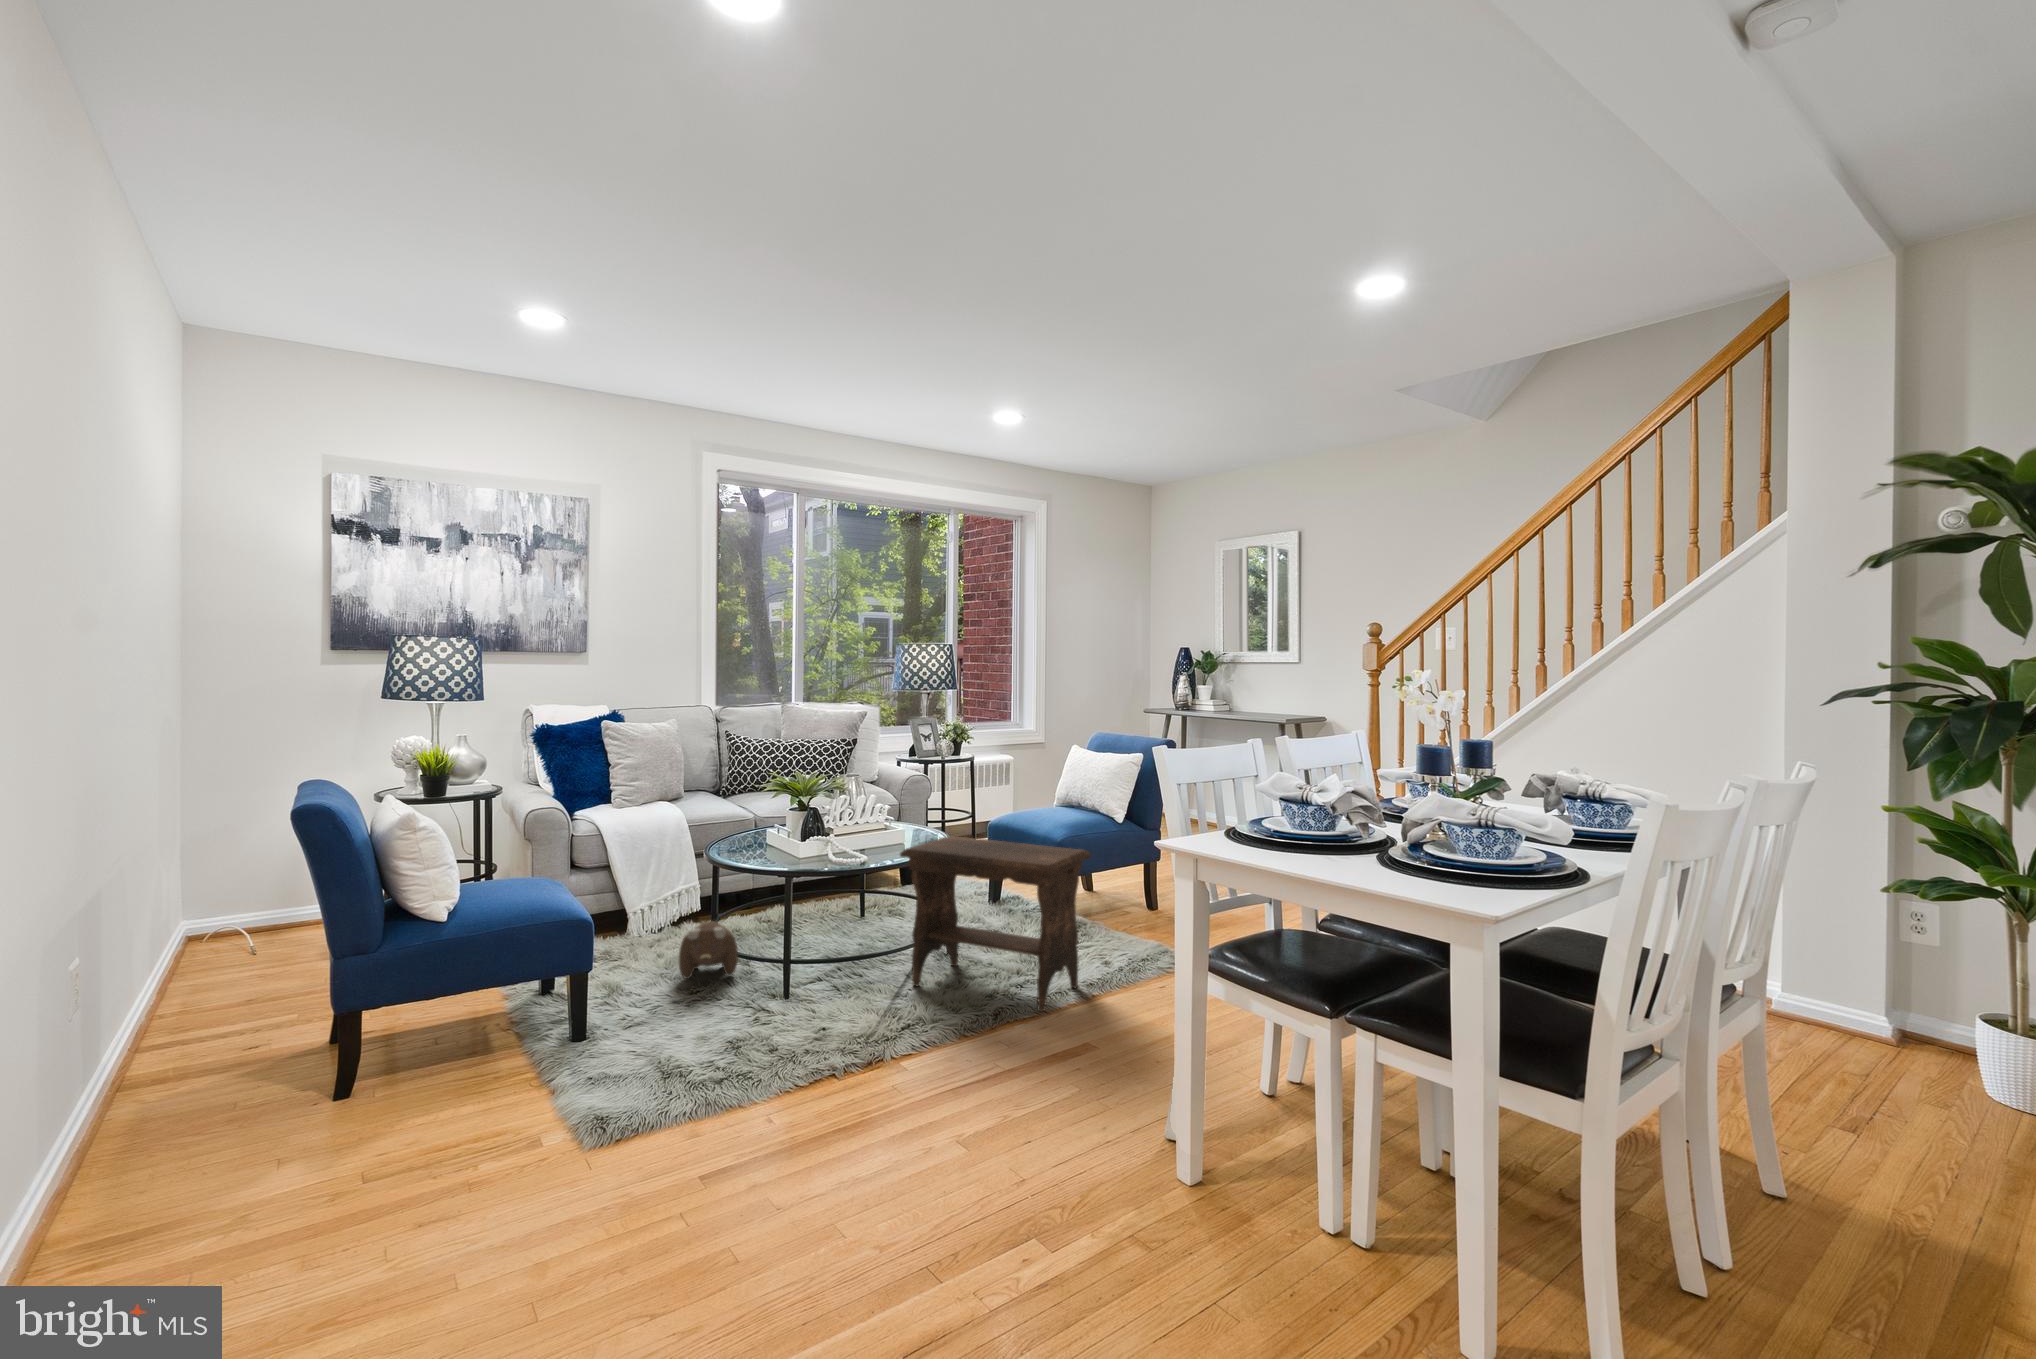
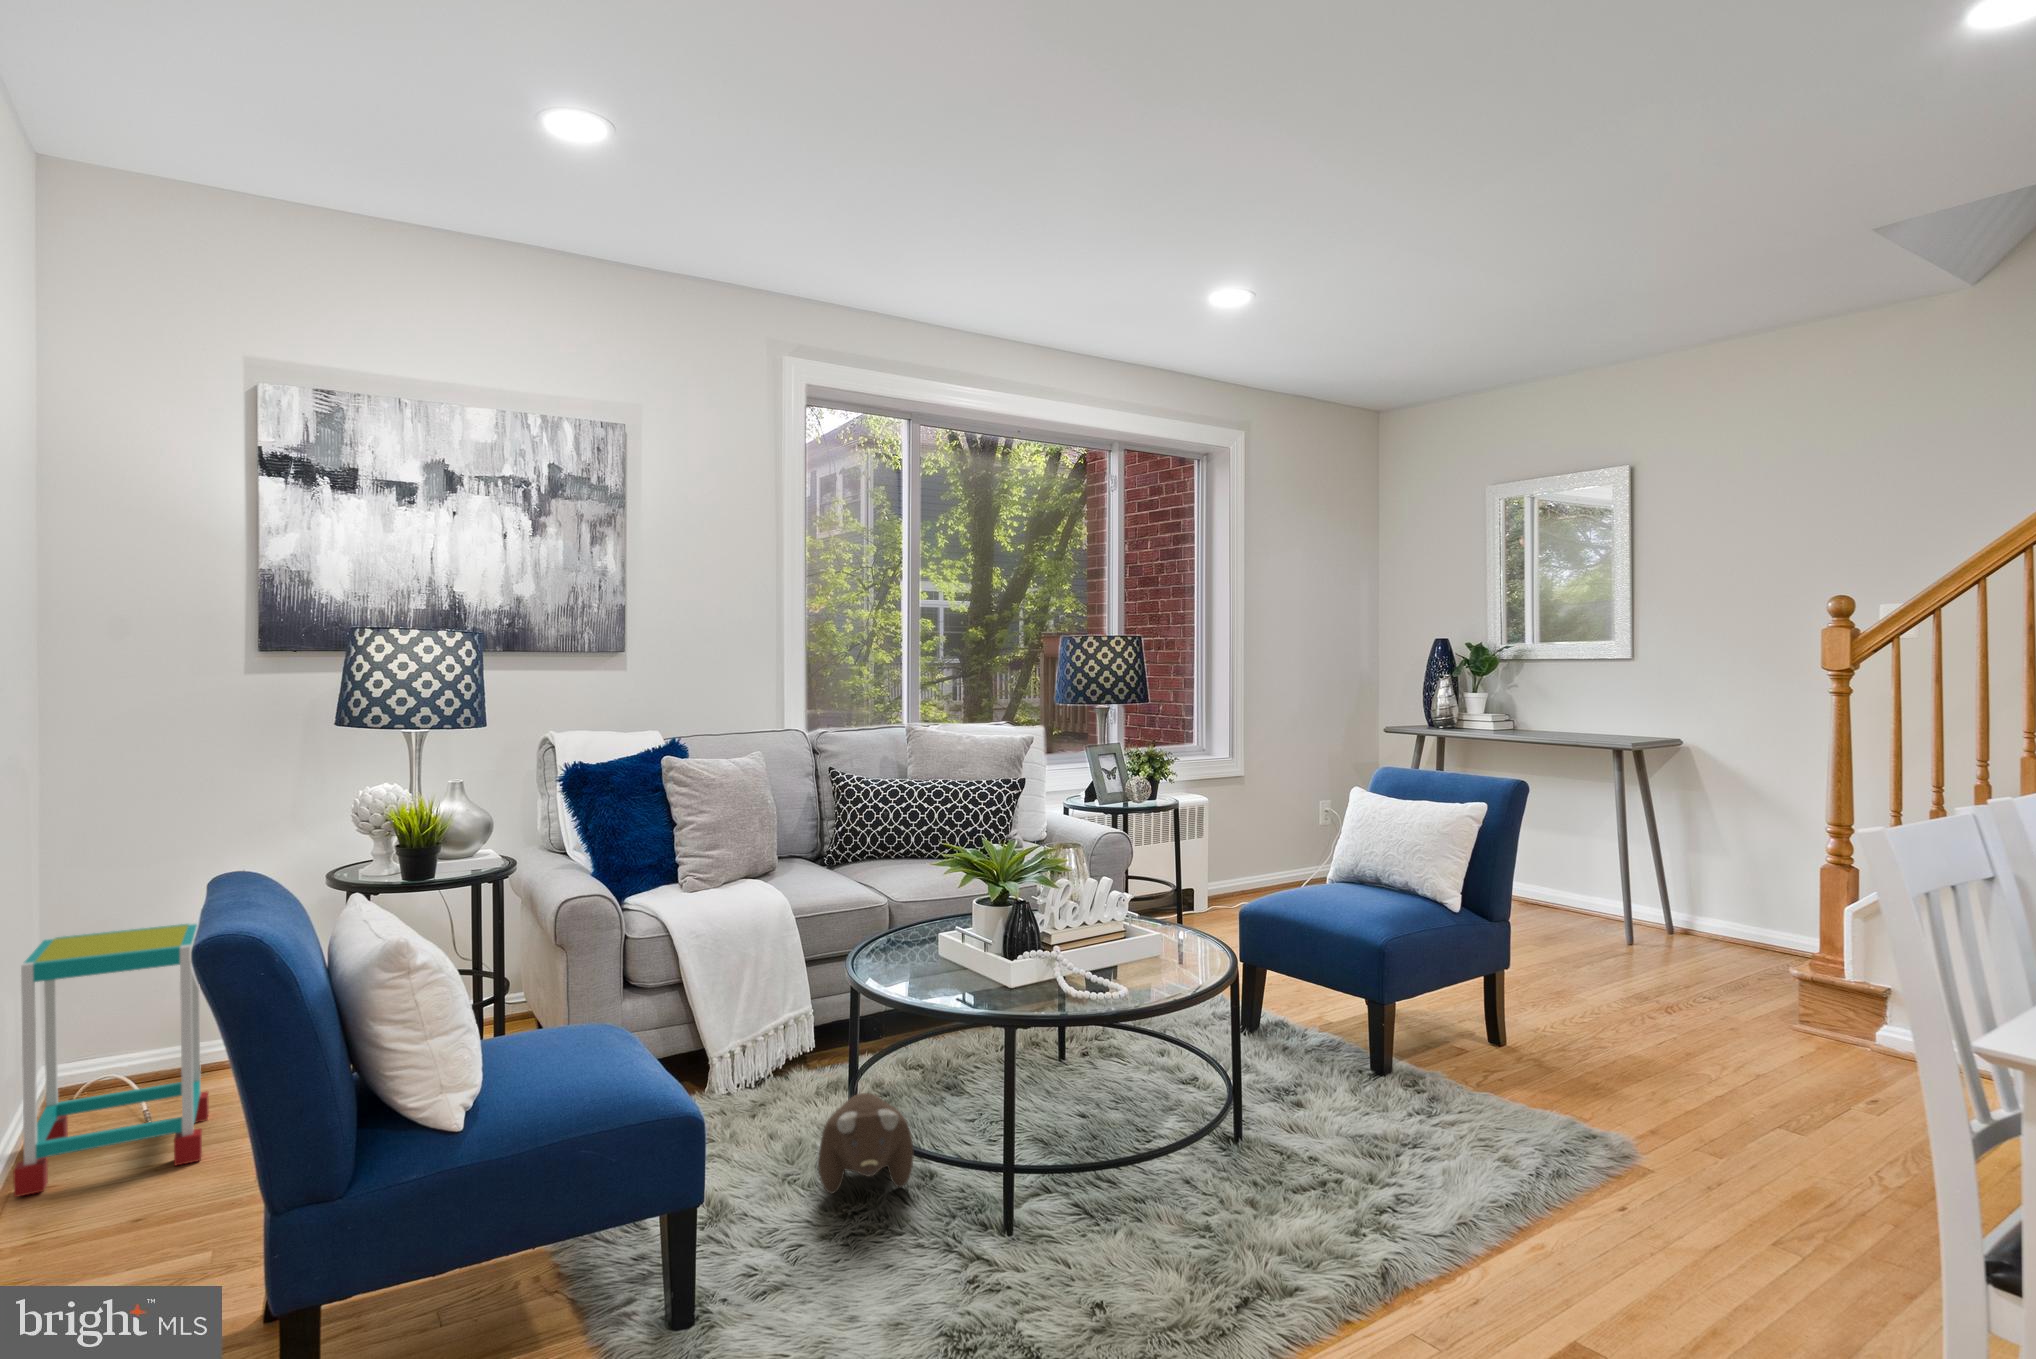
side table: none [174,824,296,987] -> present [13,923,209,1197]
footstool: present [900,836,1091,1011] -> none [1187,948,1517,1277]

